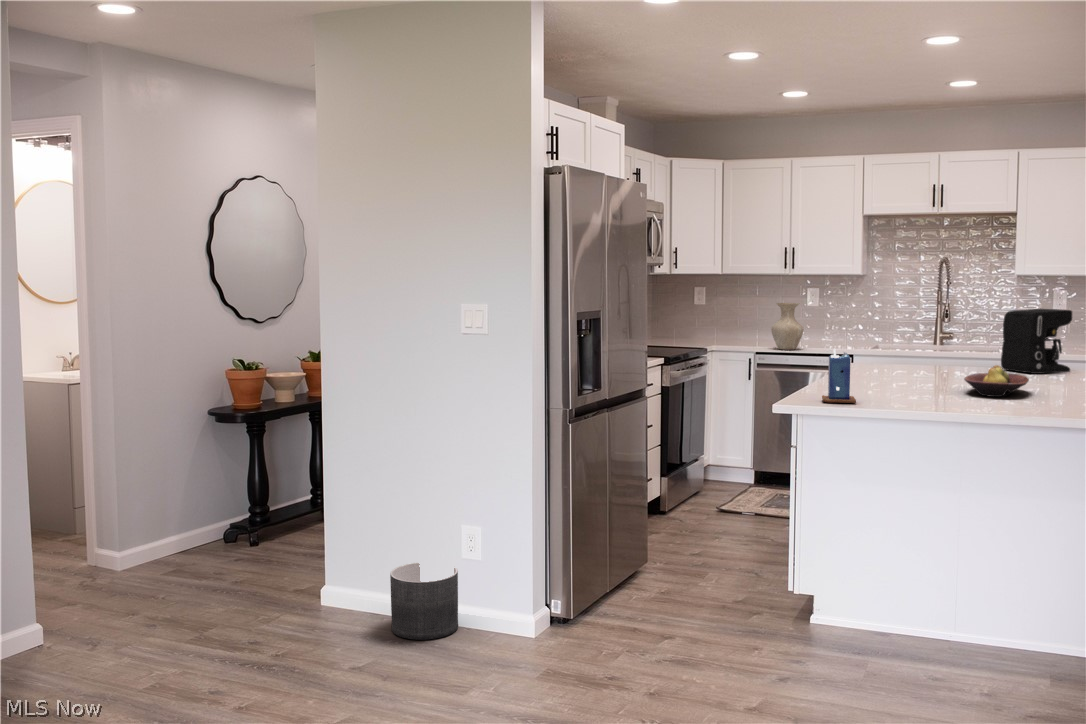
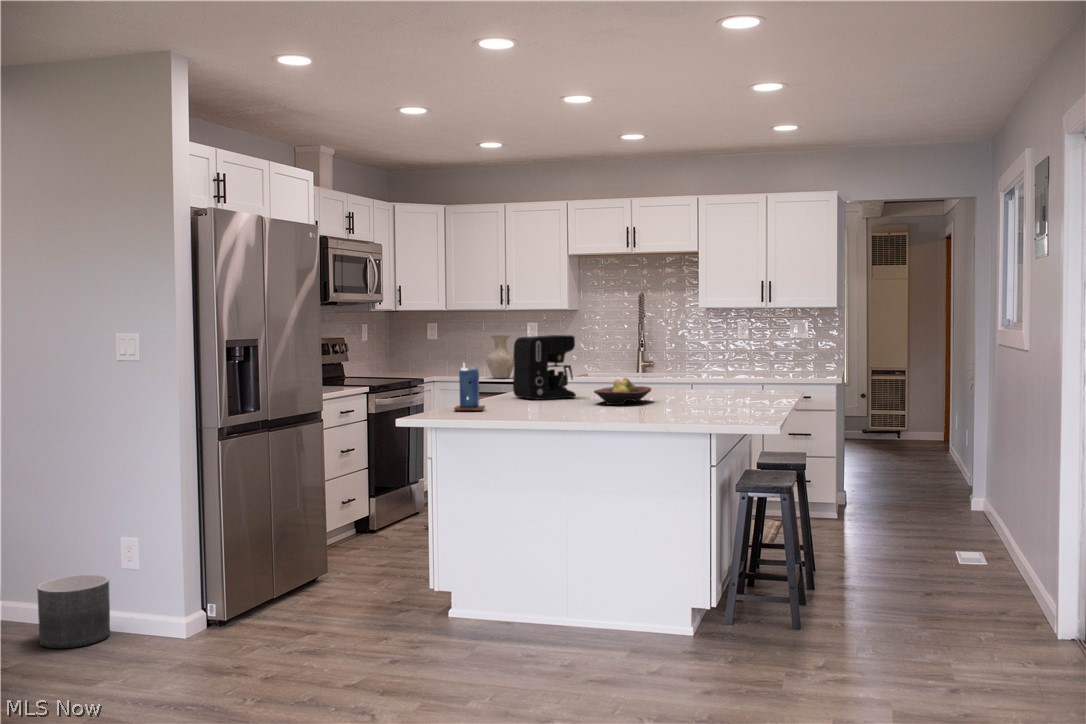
coffee maker: present [1001,308,1072,374] -> present [513,335,576,400]

